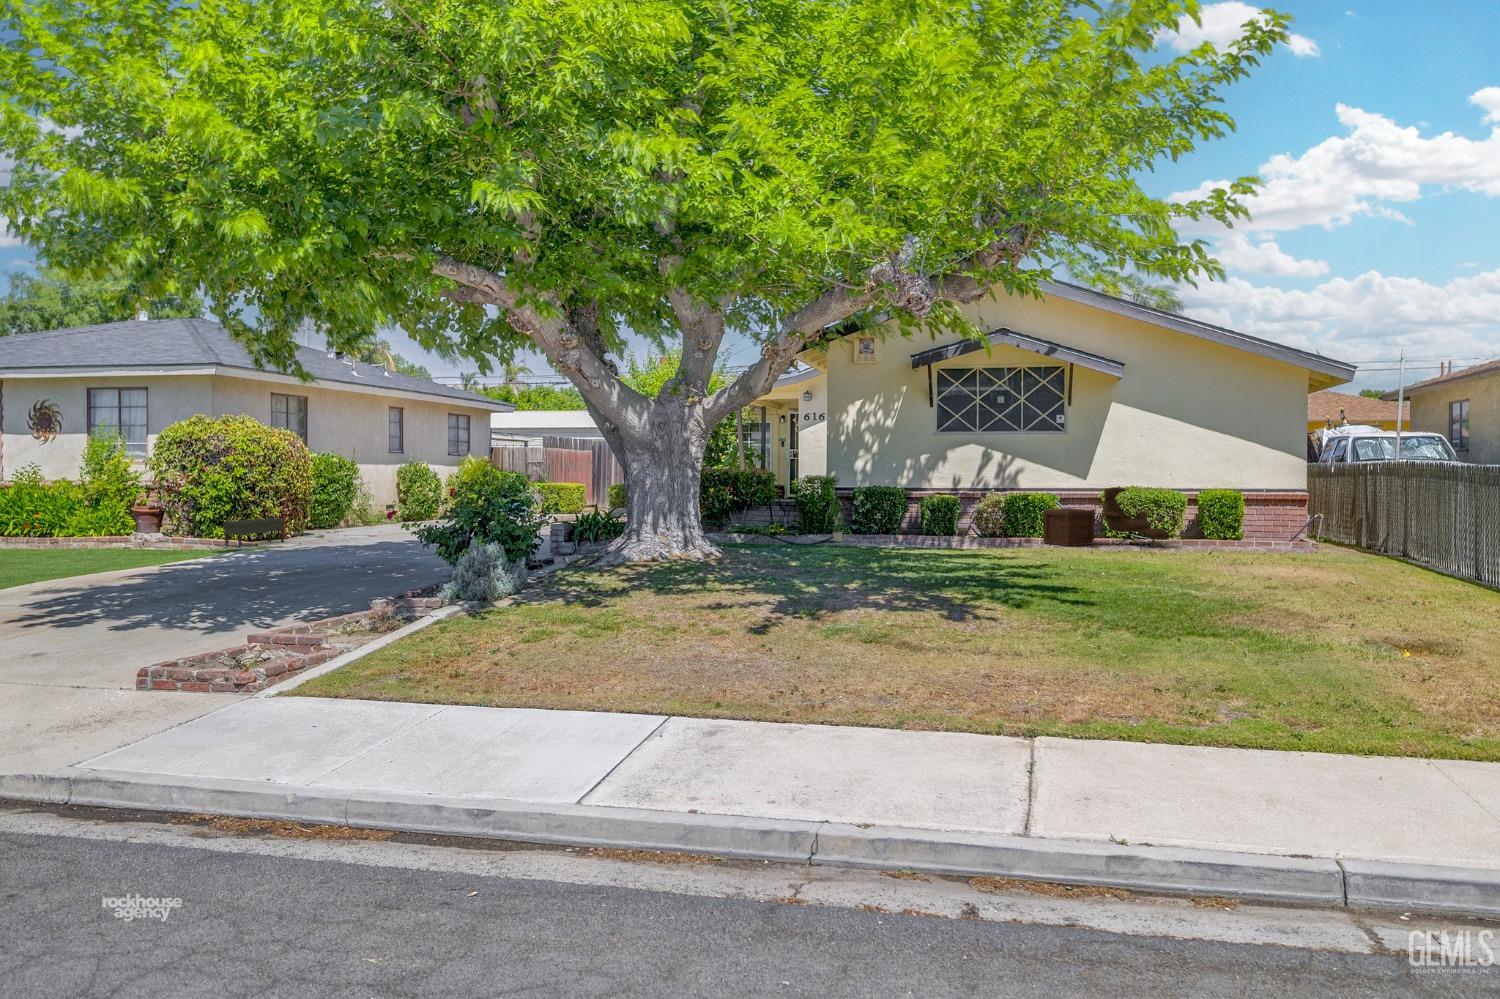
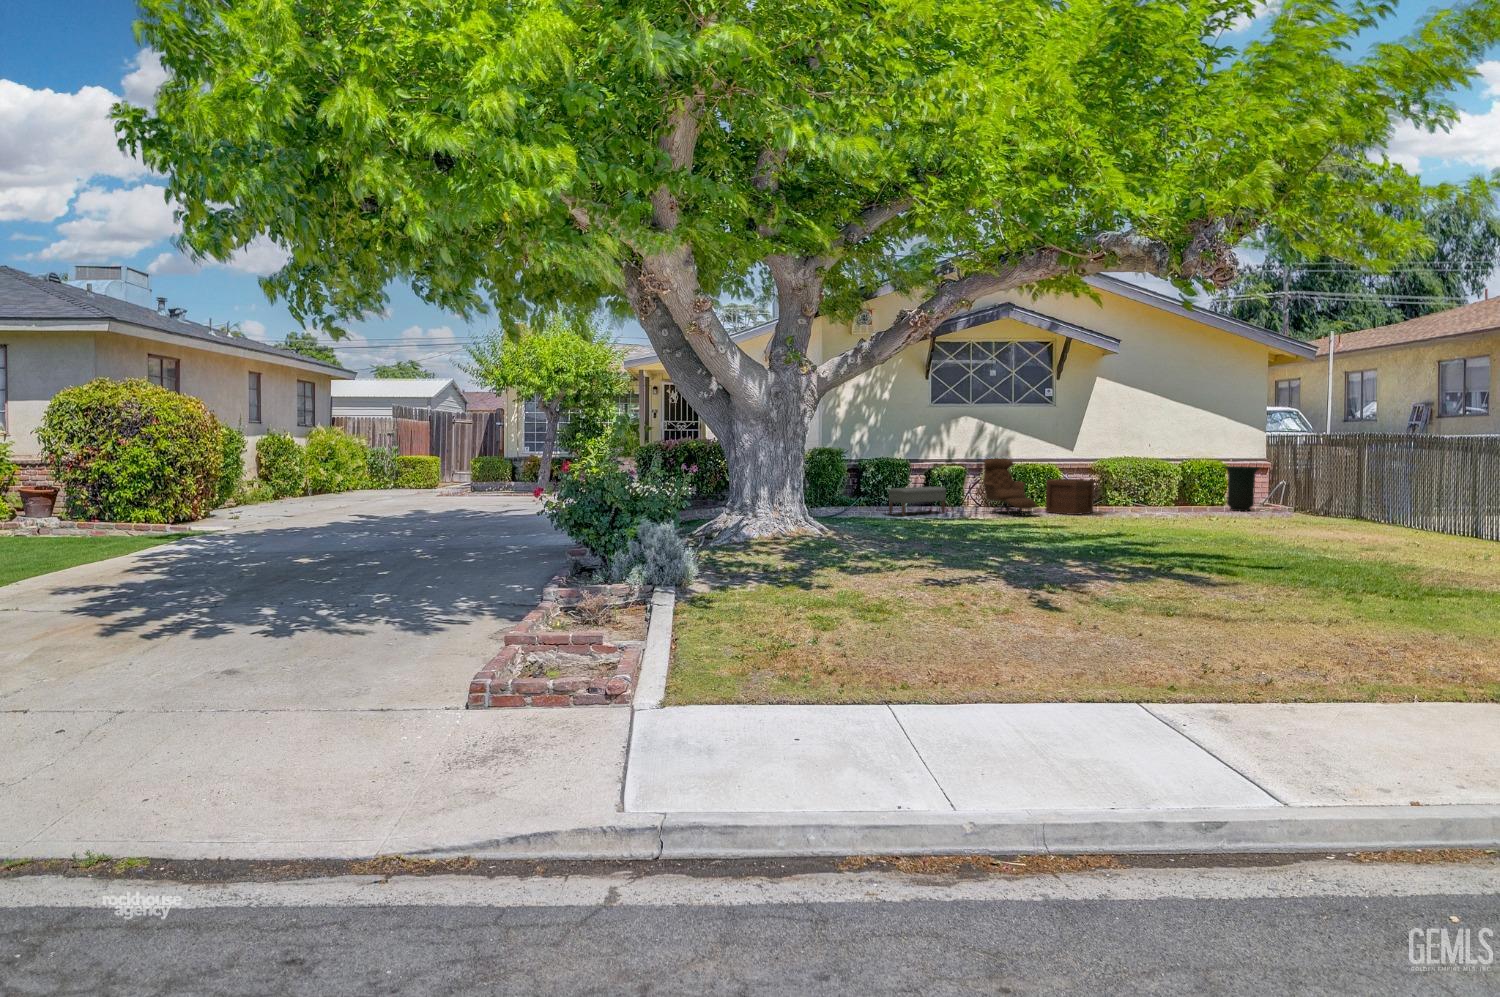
lounge chair: present [1104,487,1170,547] -> present [982,458,1037,515]
trash can: none [1250,497,1293,546] -> present [1224,466,1260,511]
potted plant: present [831,506,843,542] -> none [836,475,861,515]
bench: present [223,518,285,547] -> present [888,487,946,516]

